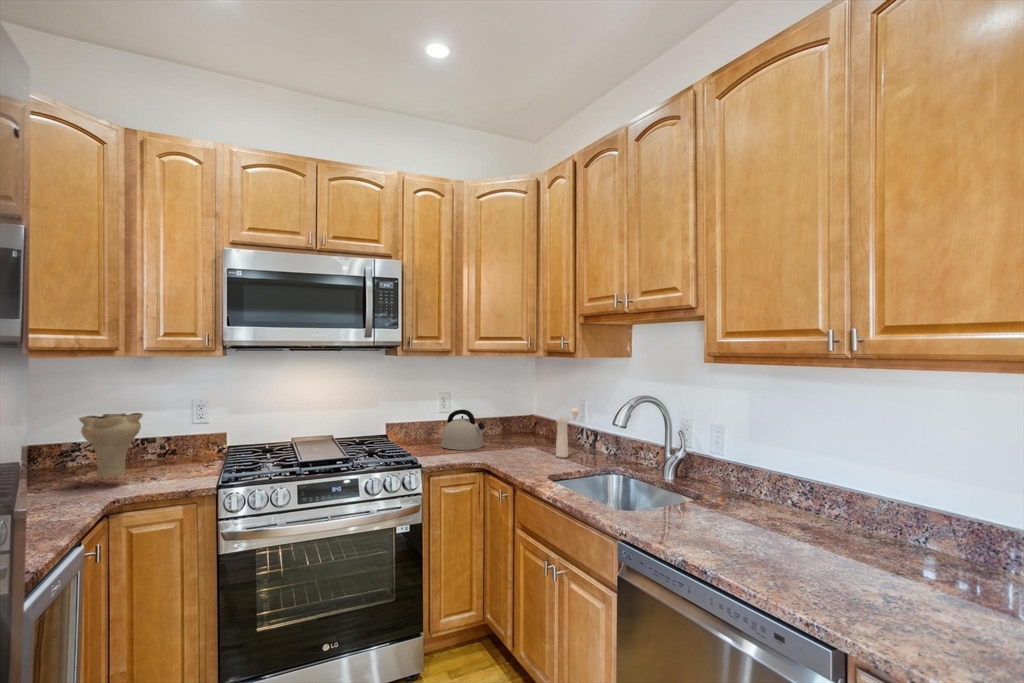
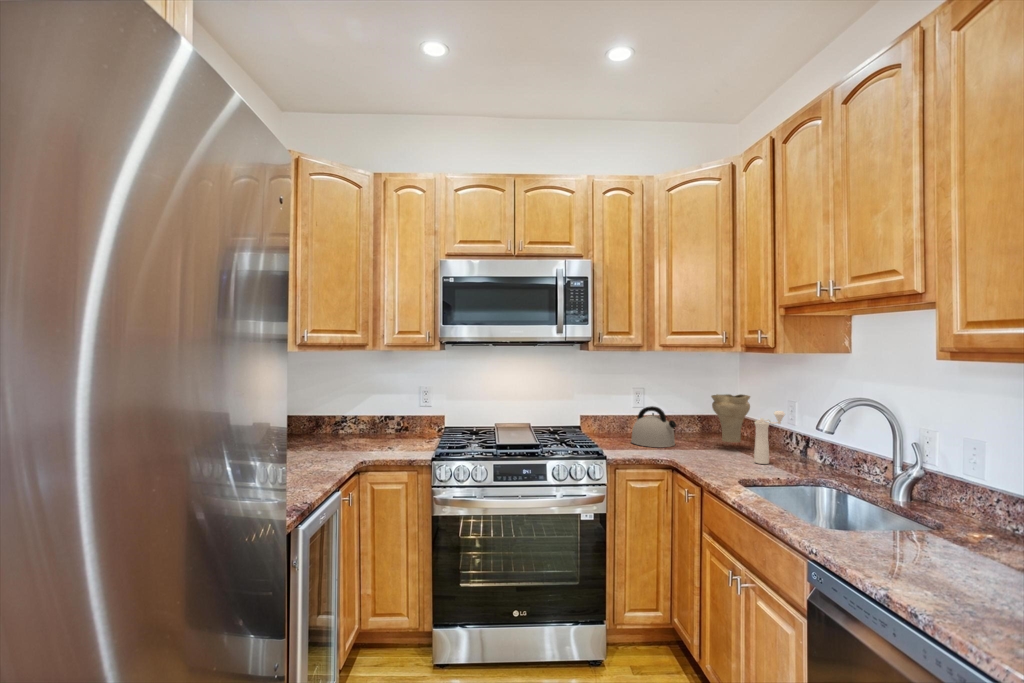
vase: present [79,413,143,478] -> present [711,394,750,443]

